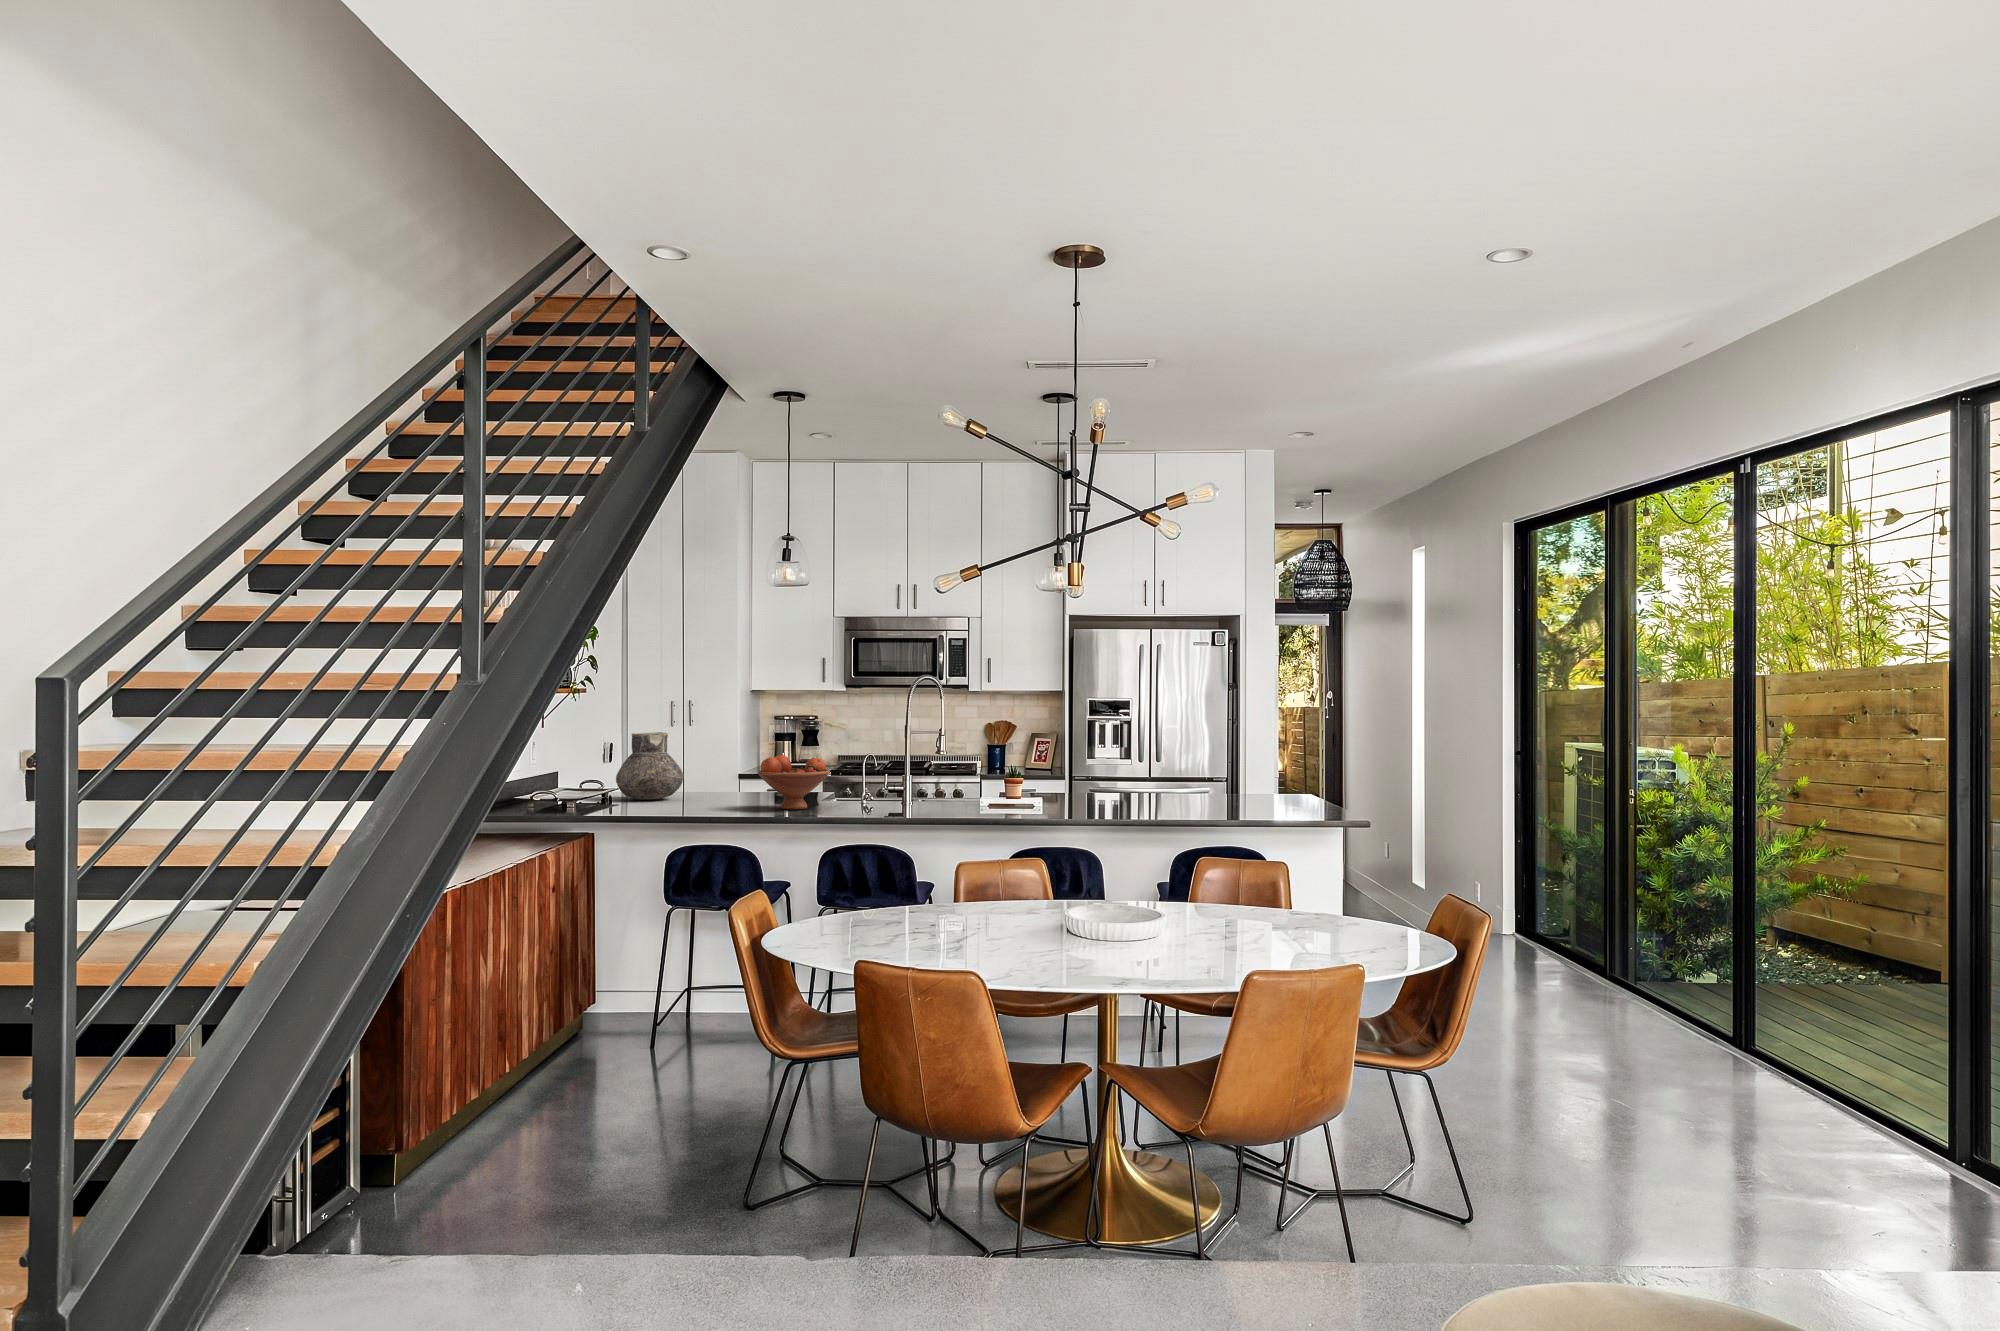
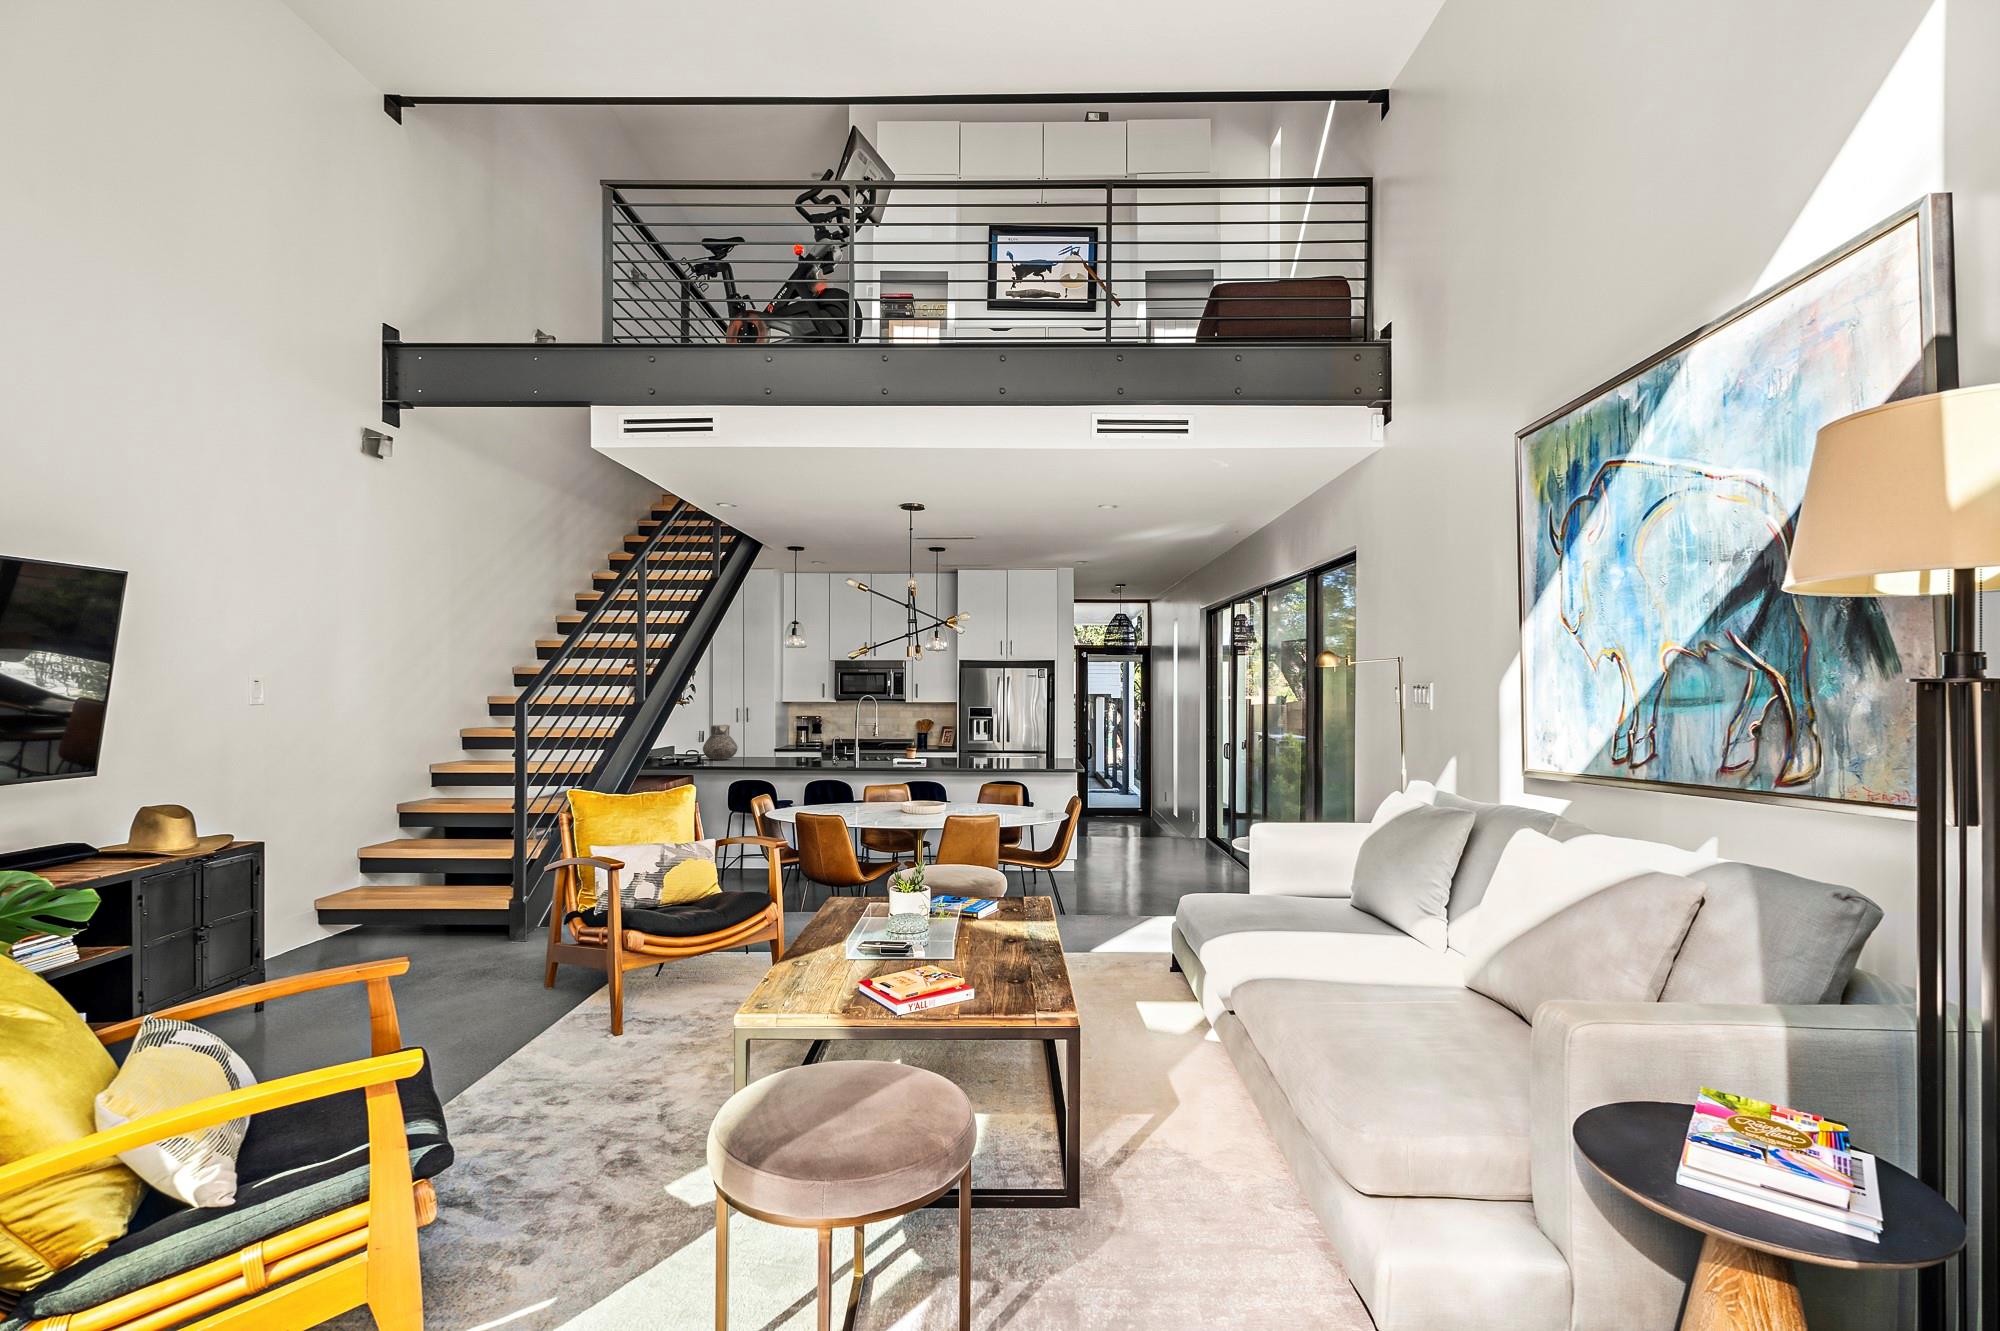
fruit bowl: present [758,755,830,810] -> none [773,736,810,764]

